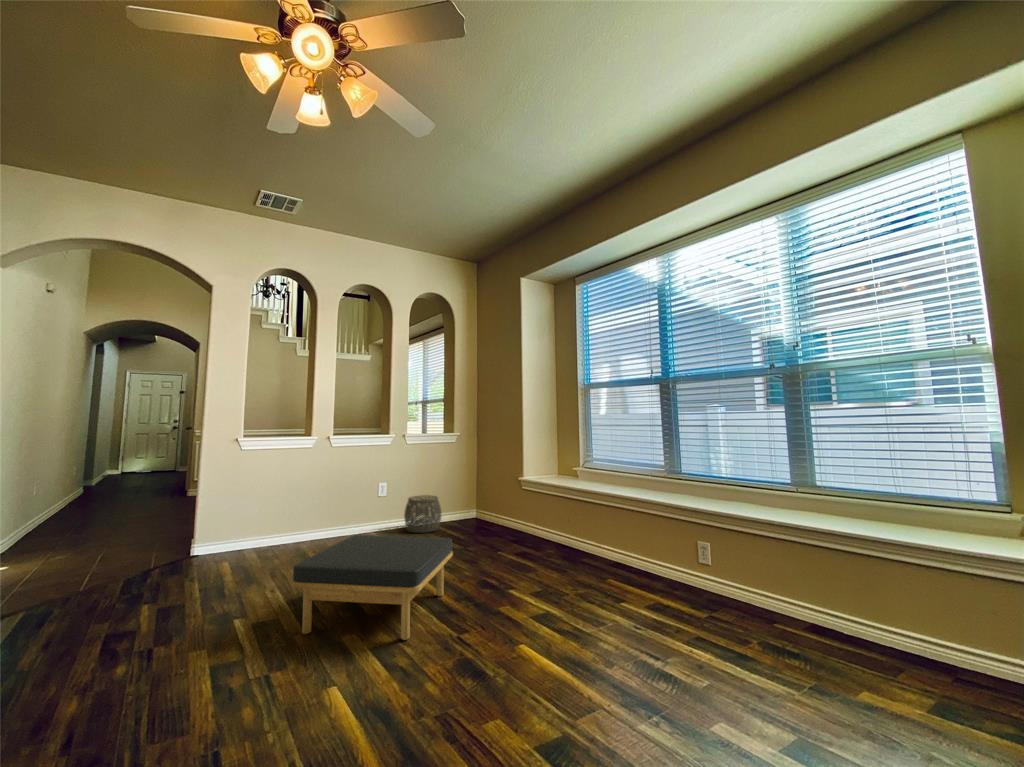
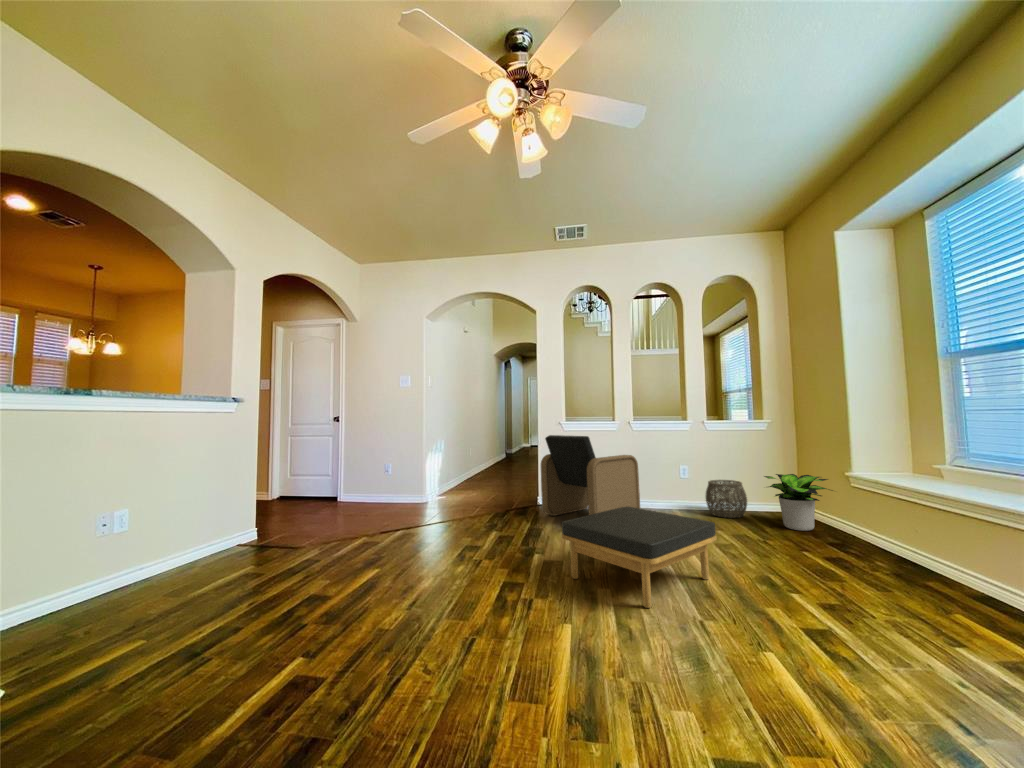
armchair: none [209,456,344,567] -> present [541,435,640,516]
potted plant: none [459,485,513,535] -> present [764,474,833,531]

